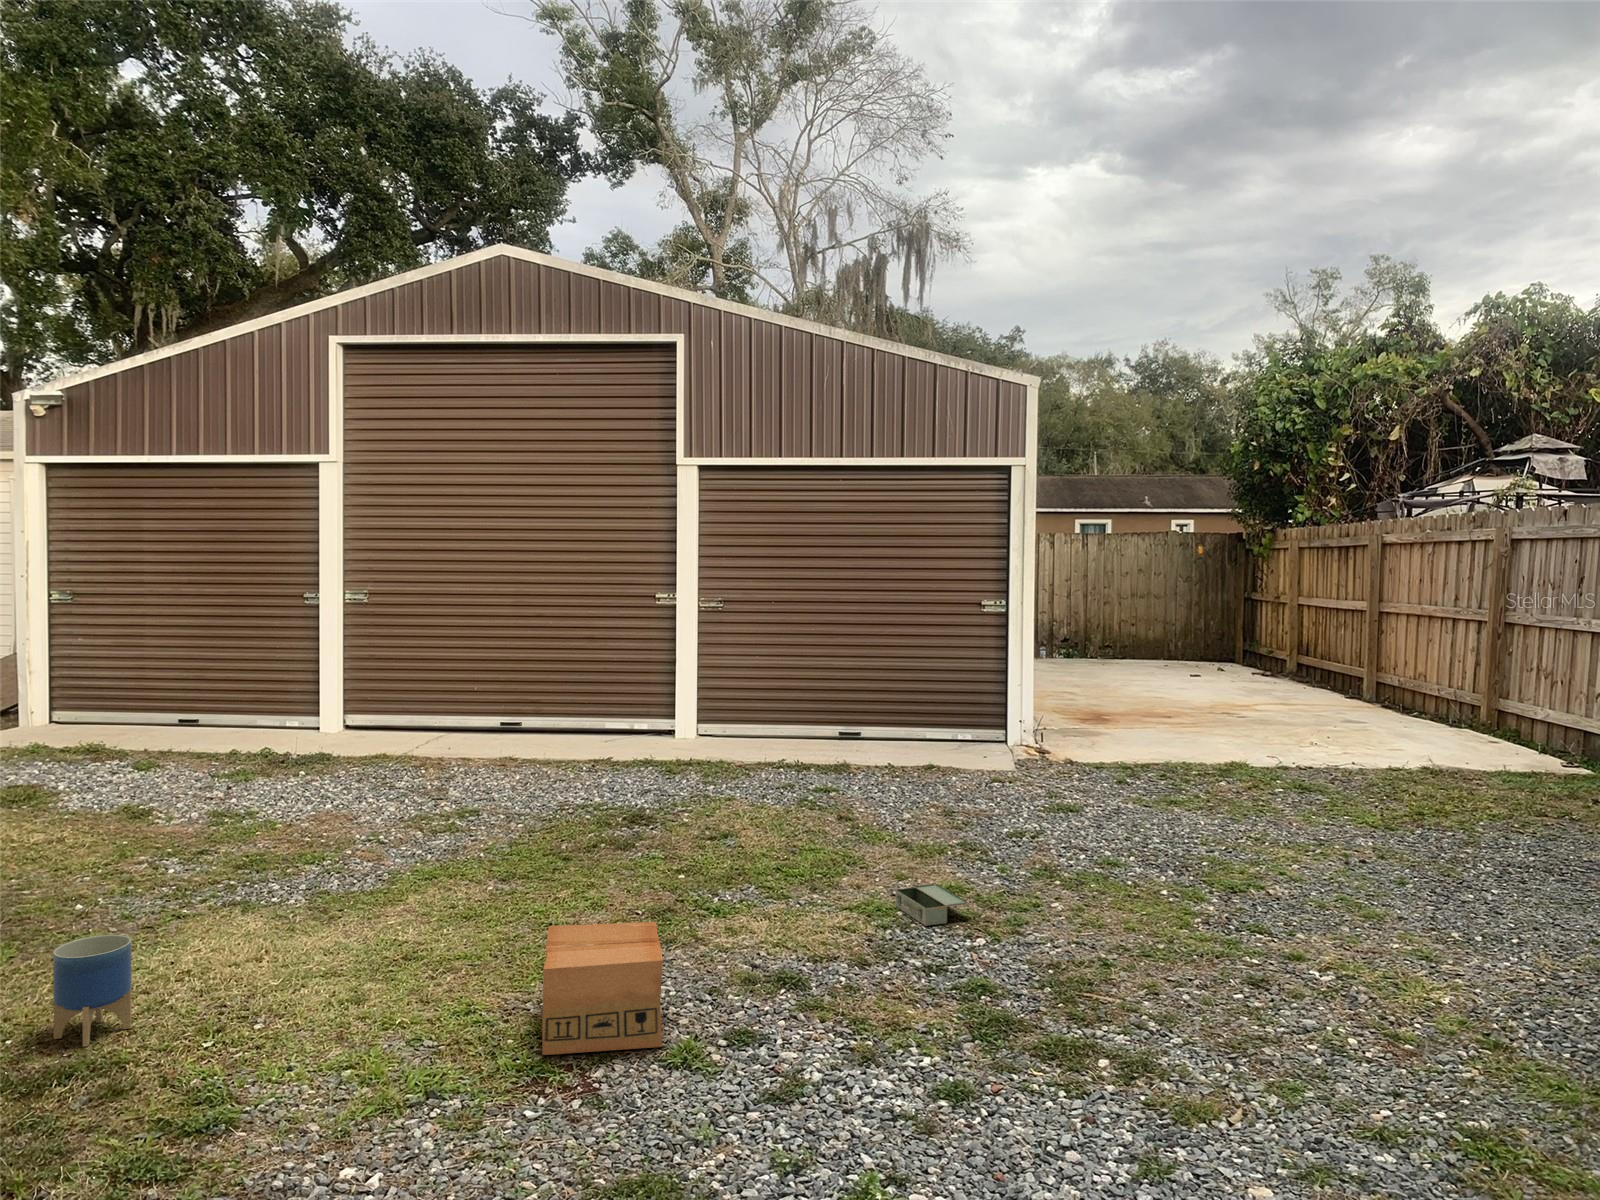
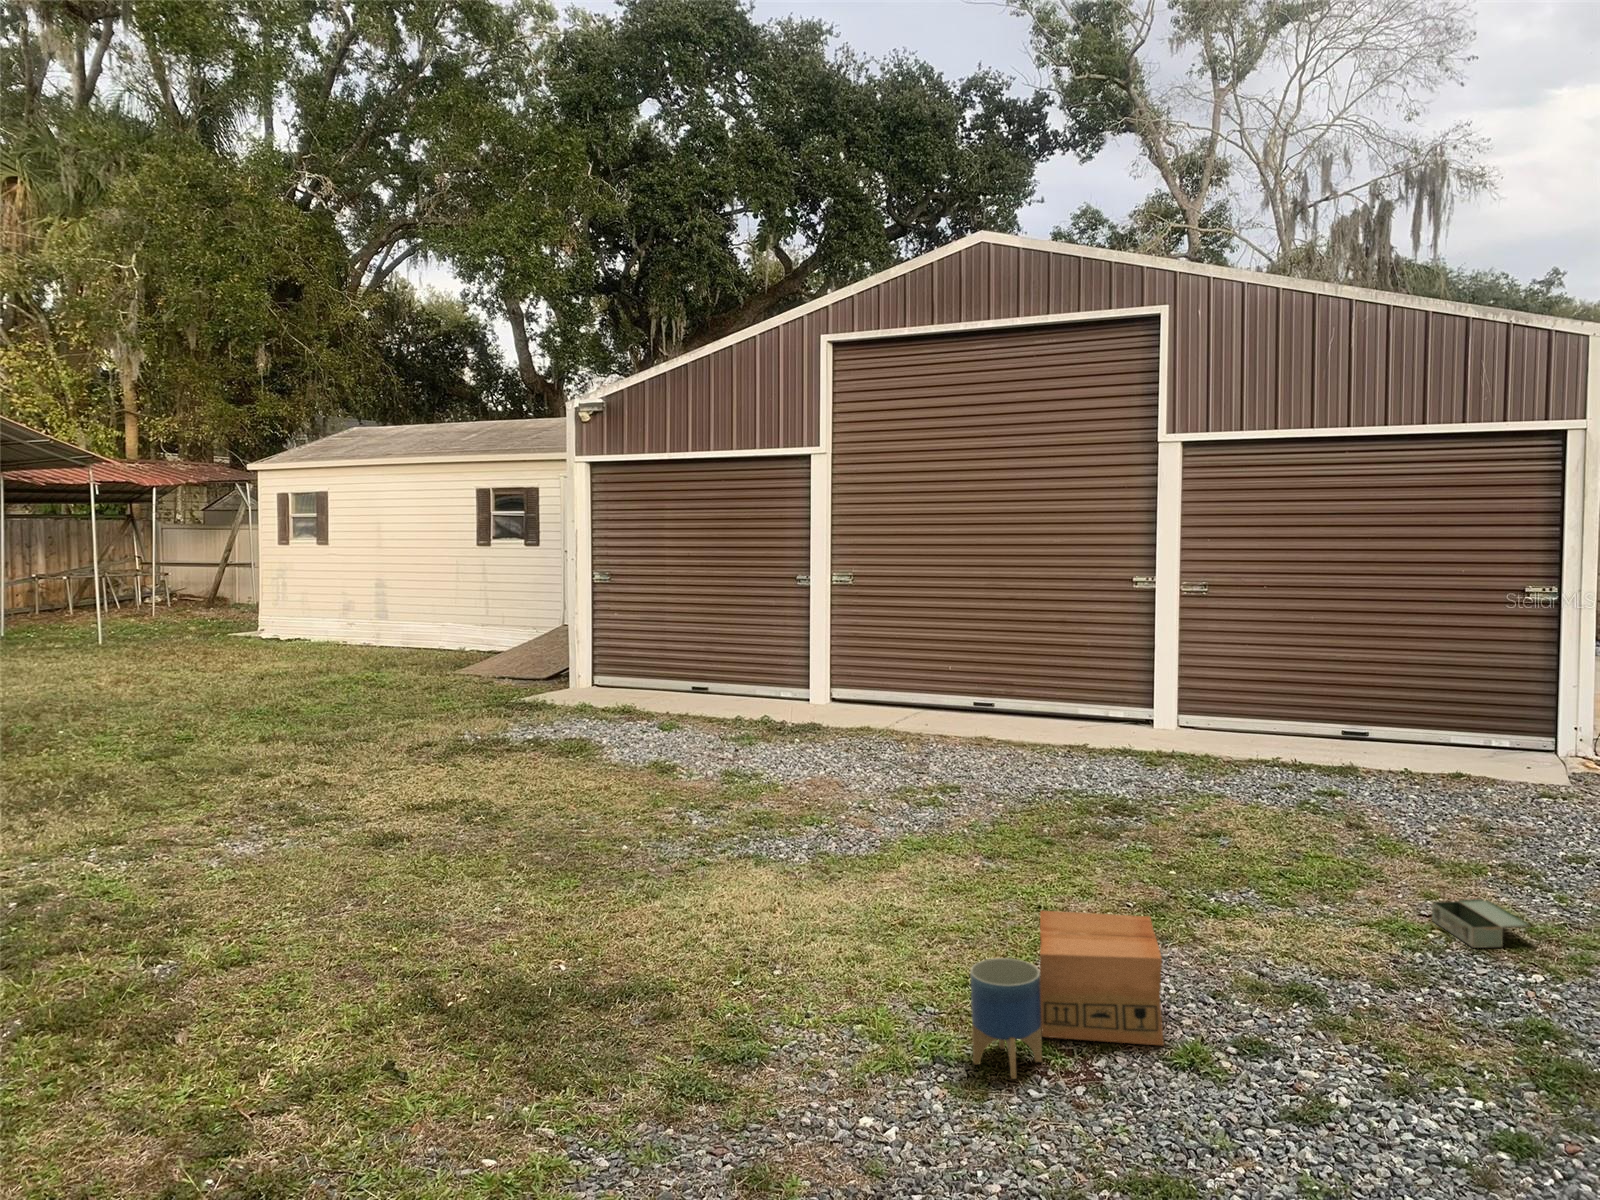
planter: present [53,935,131,1047] -> present [970,958,1042,1079]

